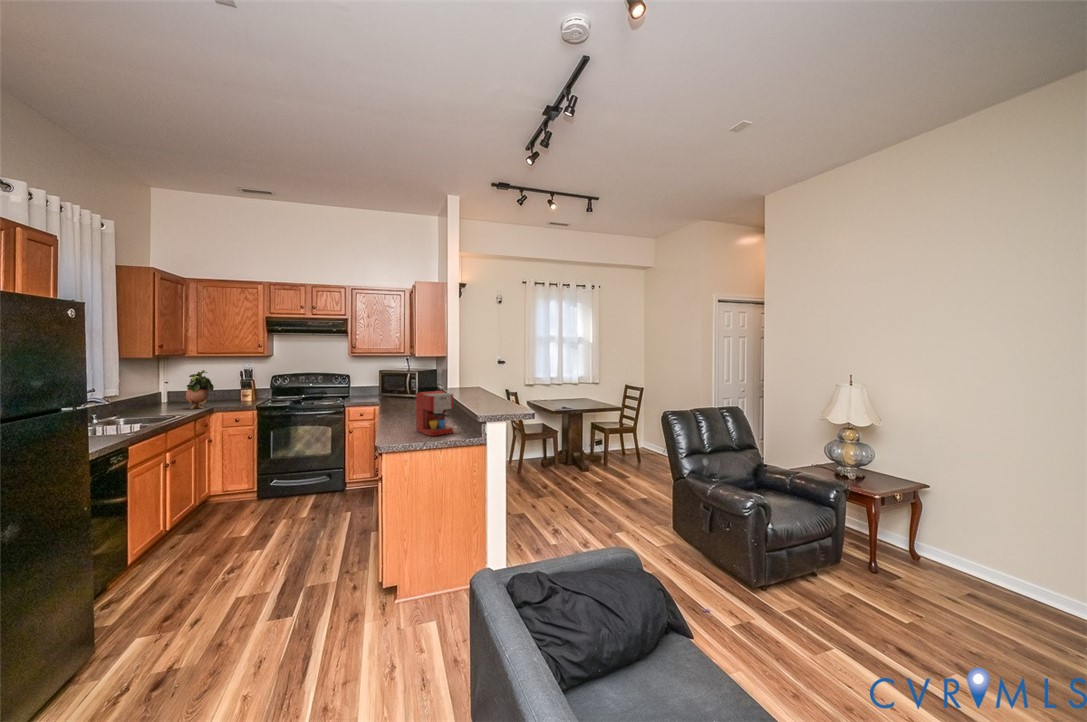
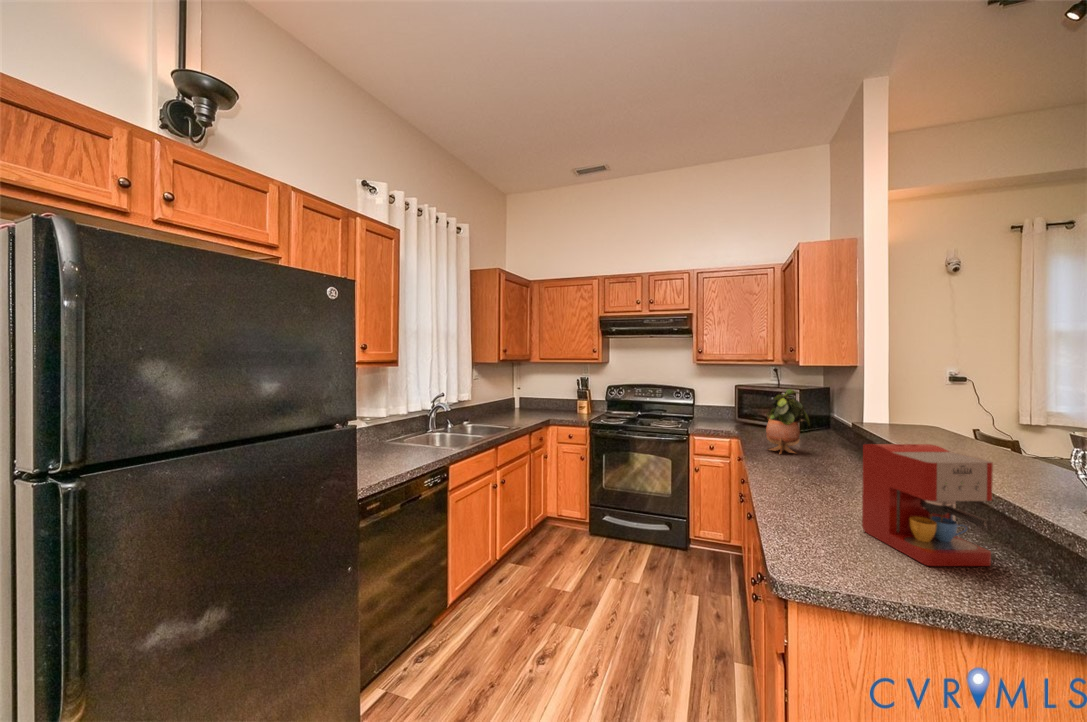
potted plant: present [186,370,214,409] -> present [766,389,810,454]

